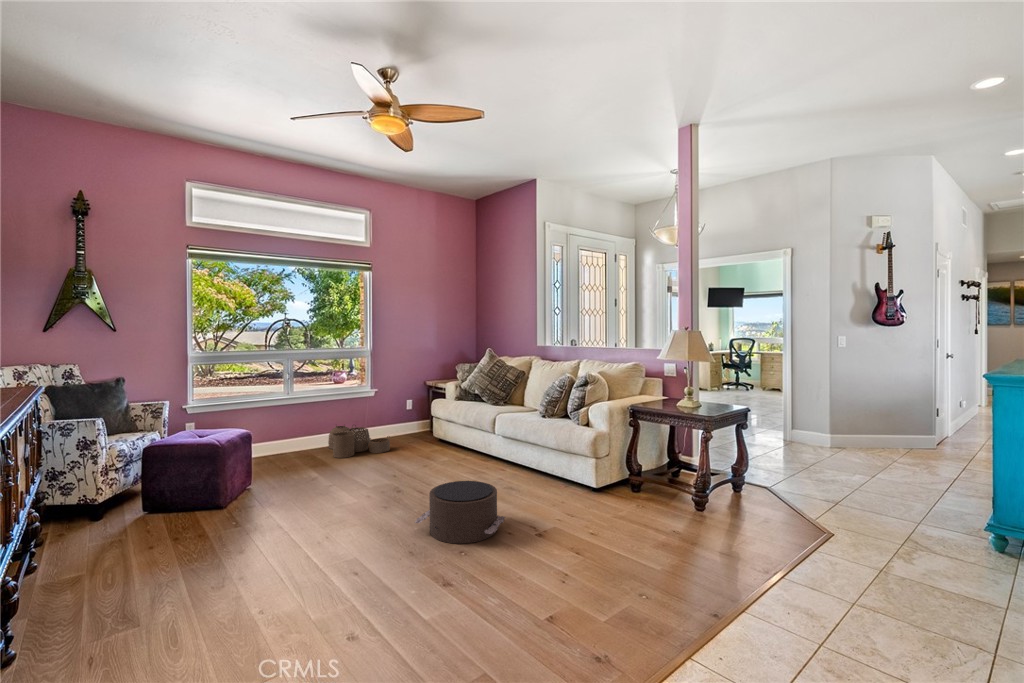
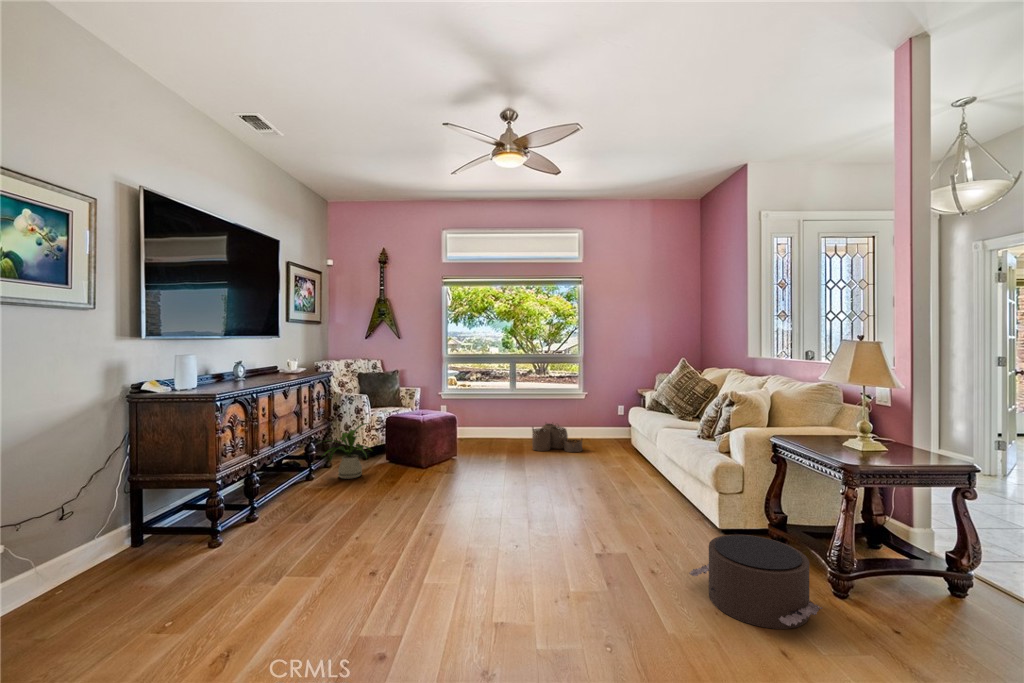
house plant: none [41,458,147,554] -> present [323,423,372,479]
pouf: present [415,481,505,544] -> present [689,535,822,629]

